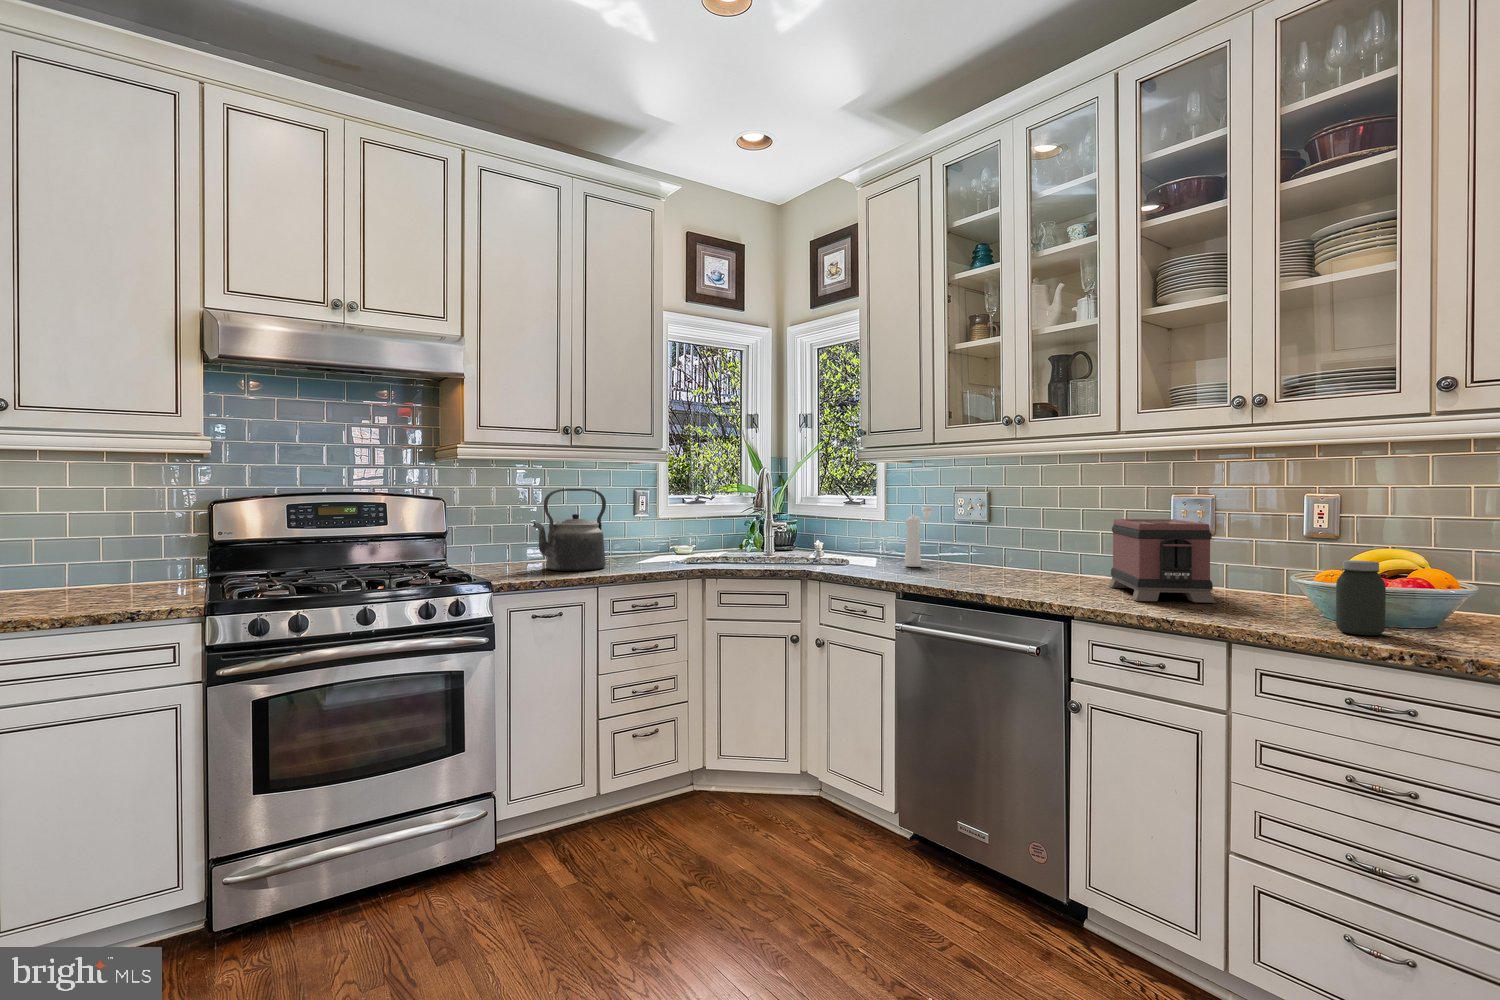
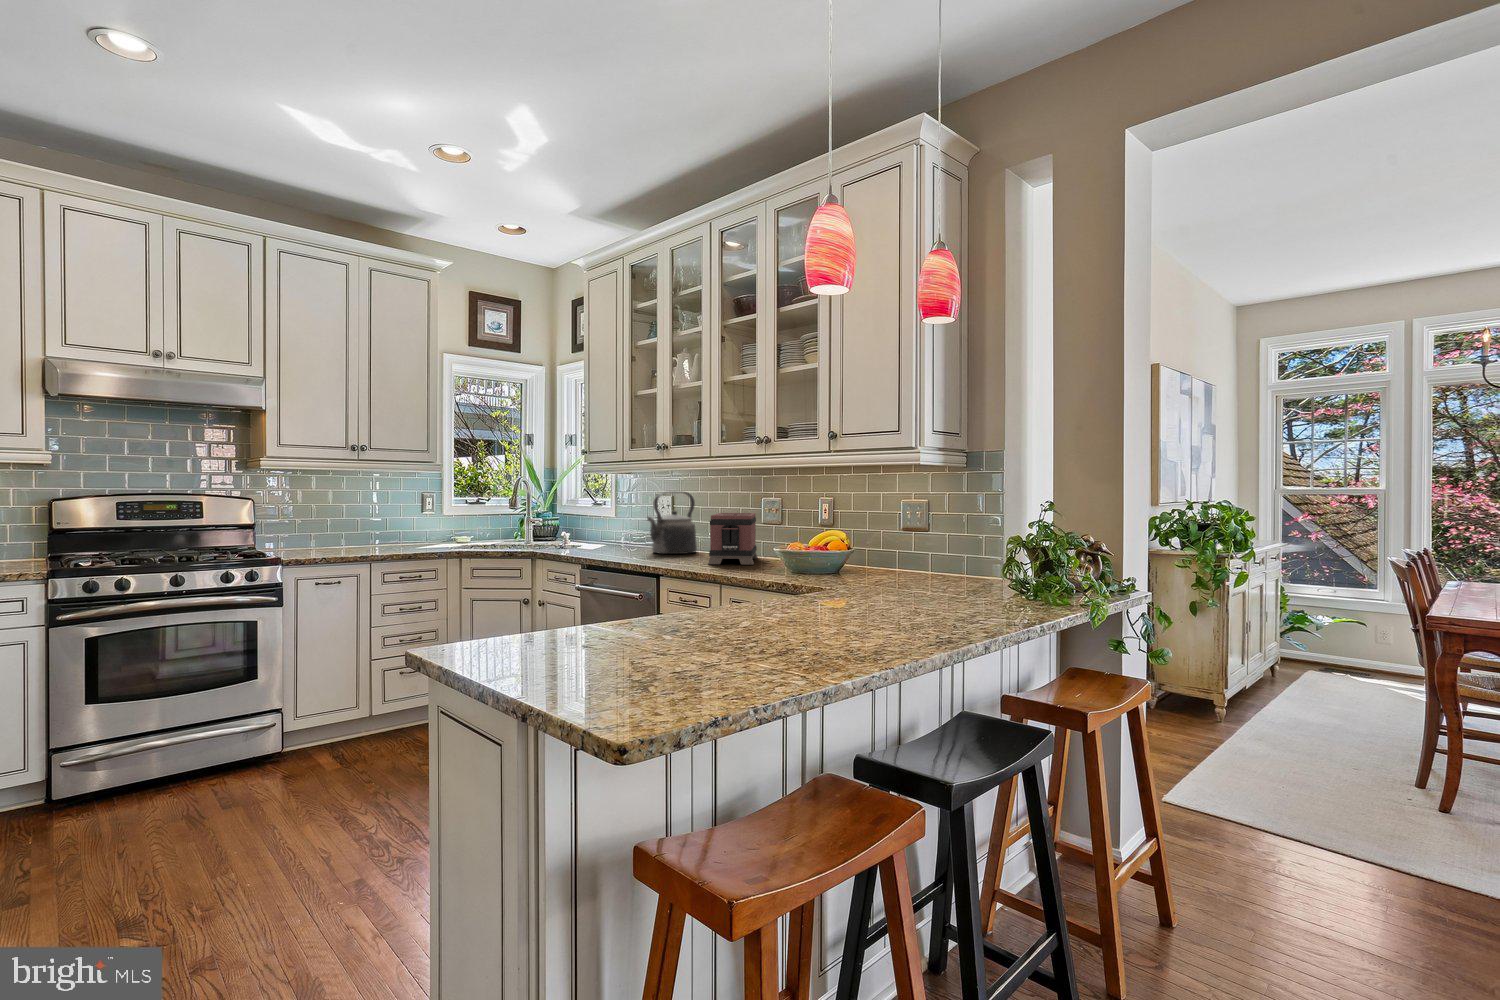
kettle: present [533,489,606,571] -> present [647,491,697,554]
pepper mill: present [905,507,933,567] -> none [610,505,635,548]
jar: present [1336,560,1386,635] -> none [776,535,798,577]

